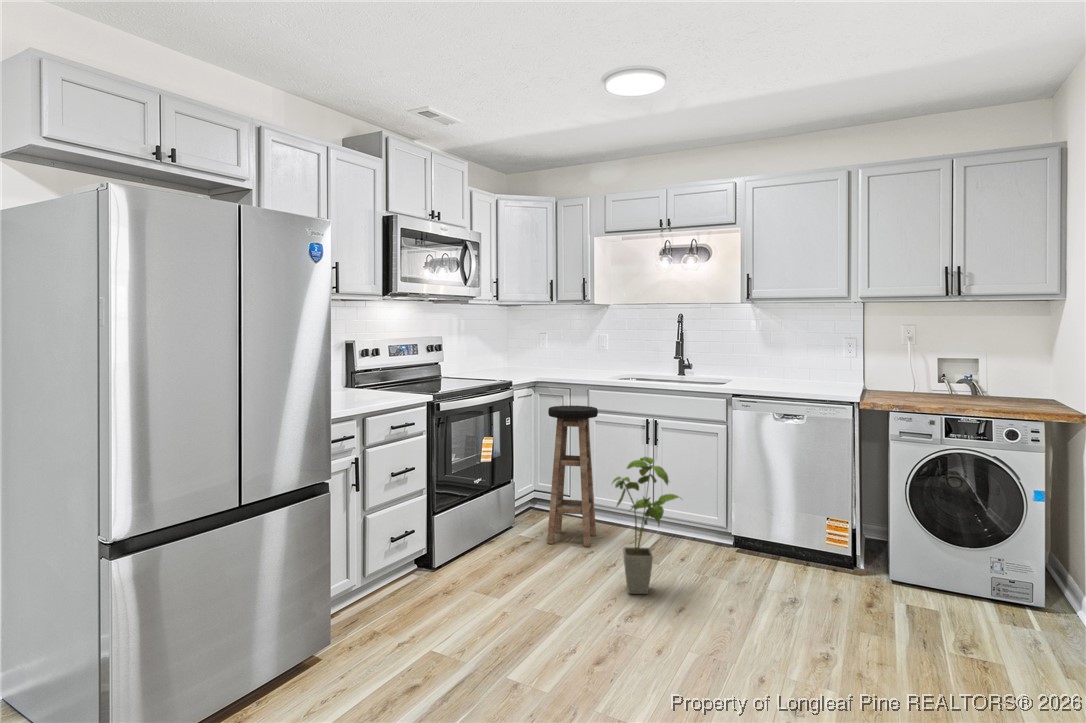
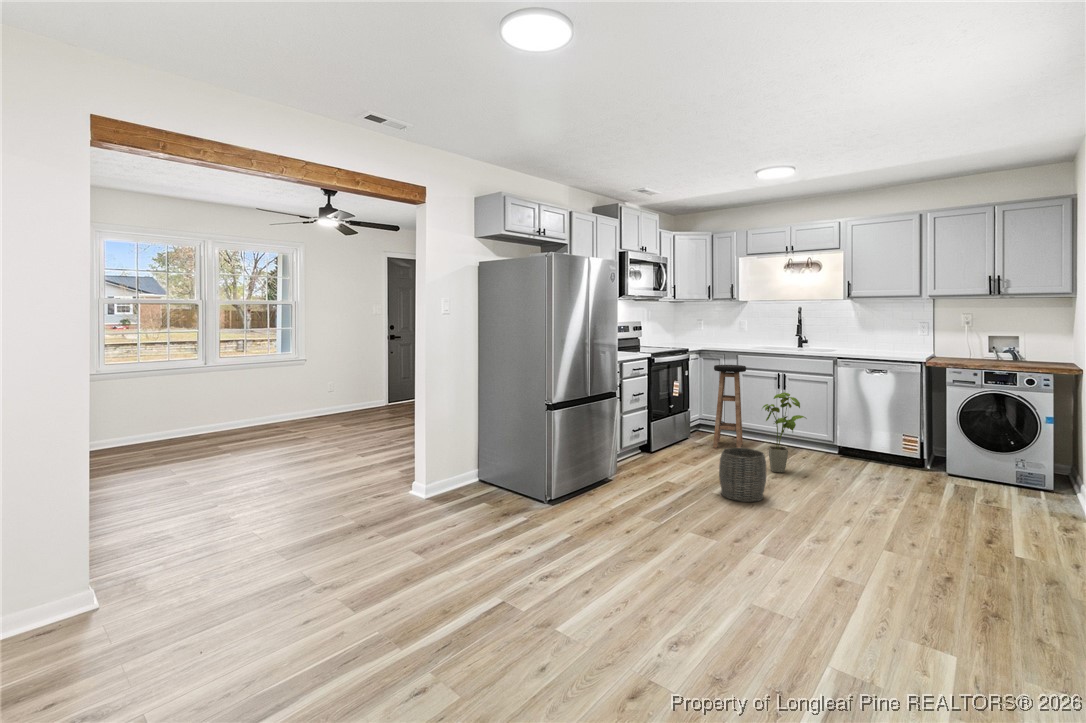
woven basket: none [520,566,602,678] -> present [719,448,767,502]

